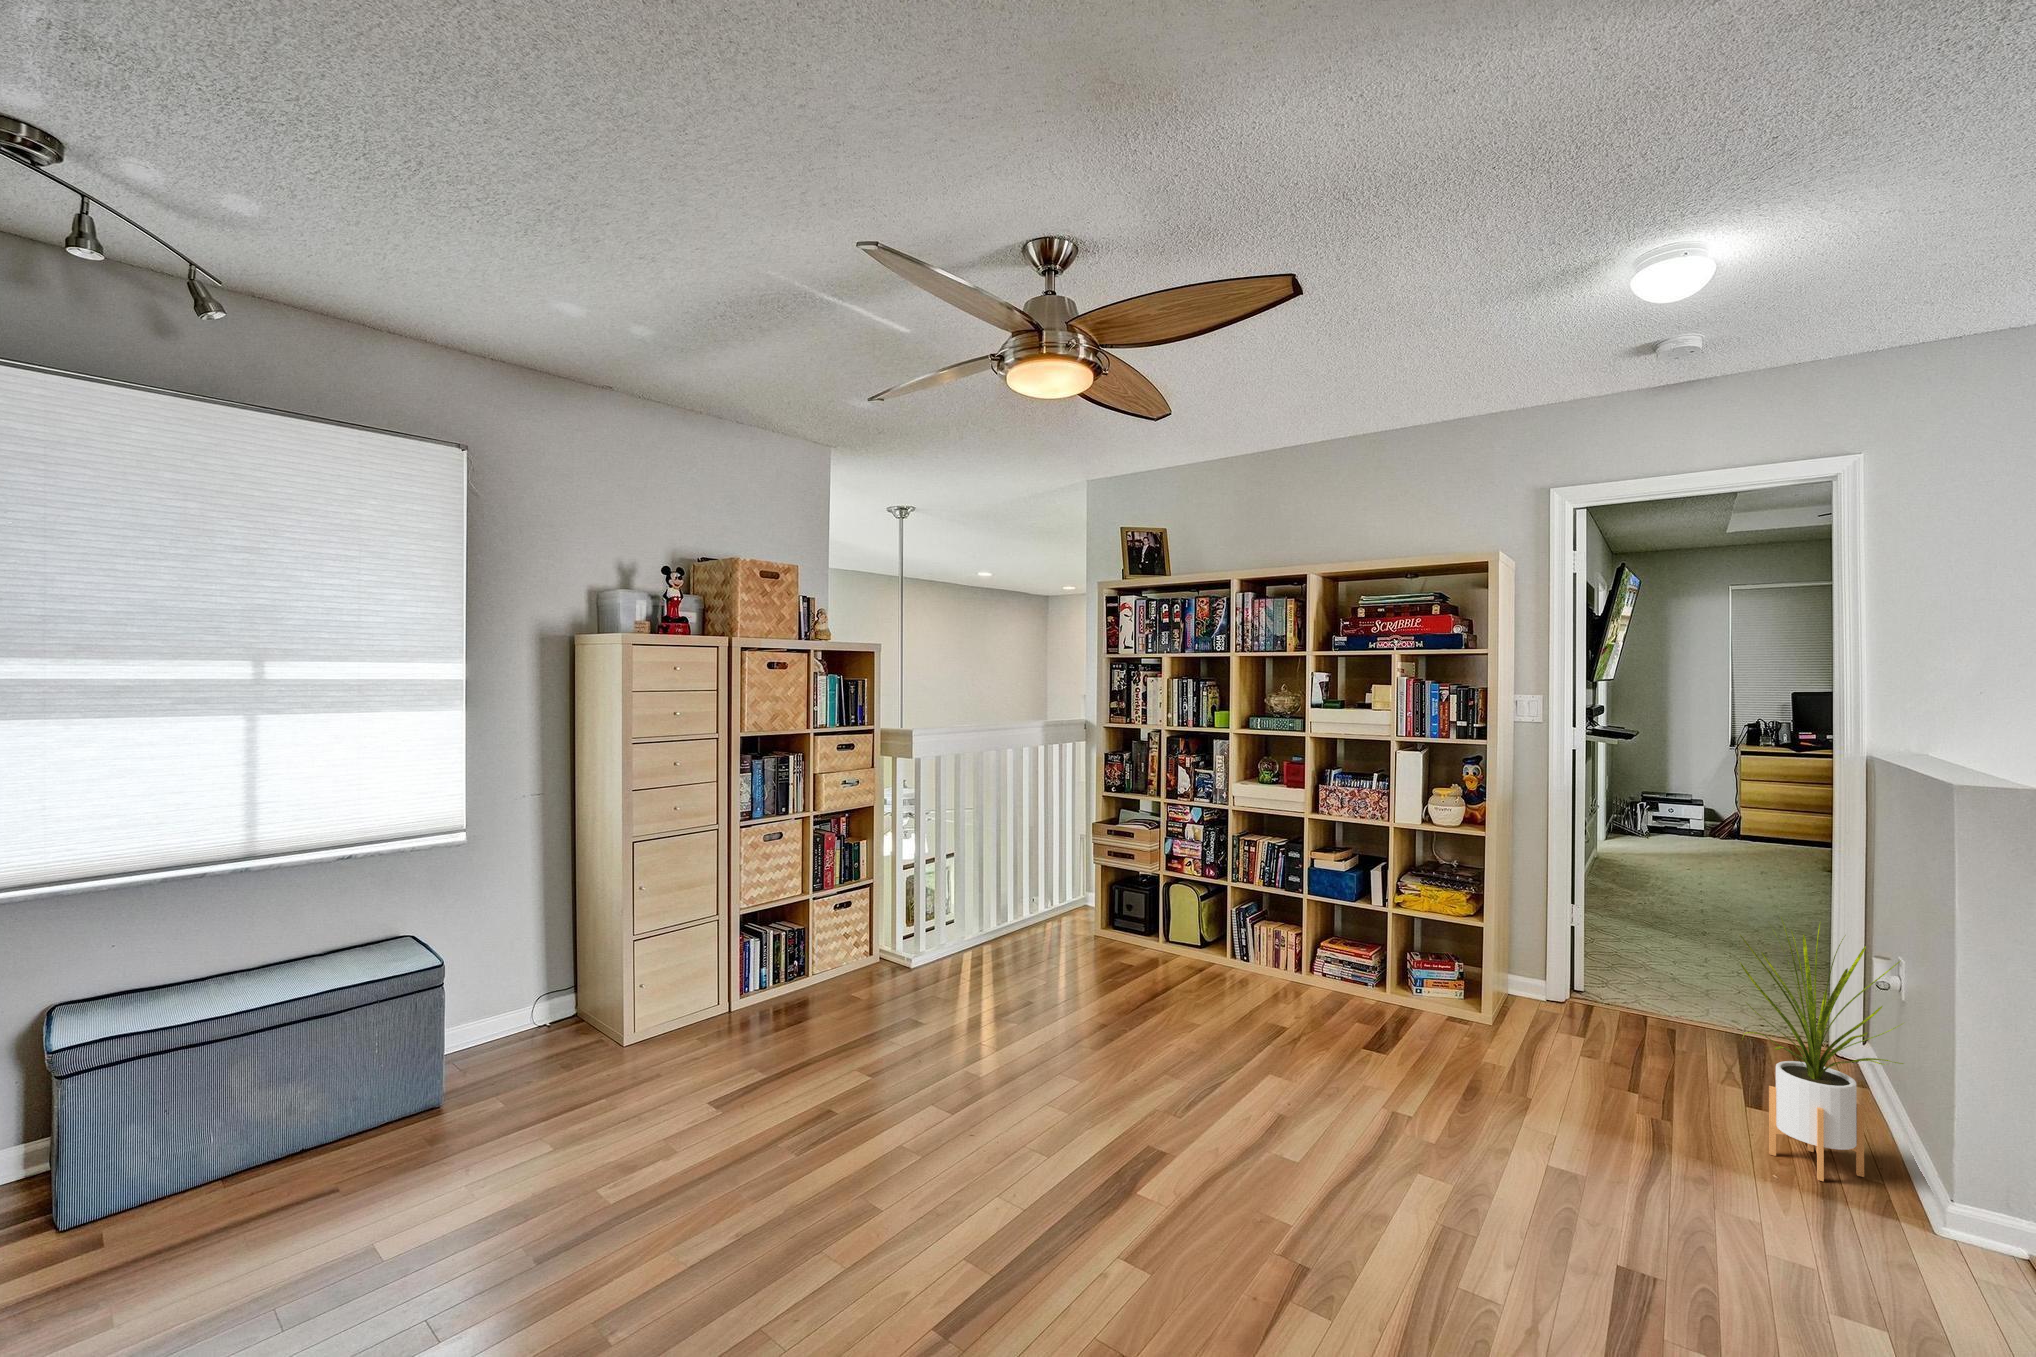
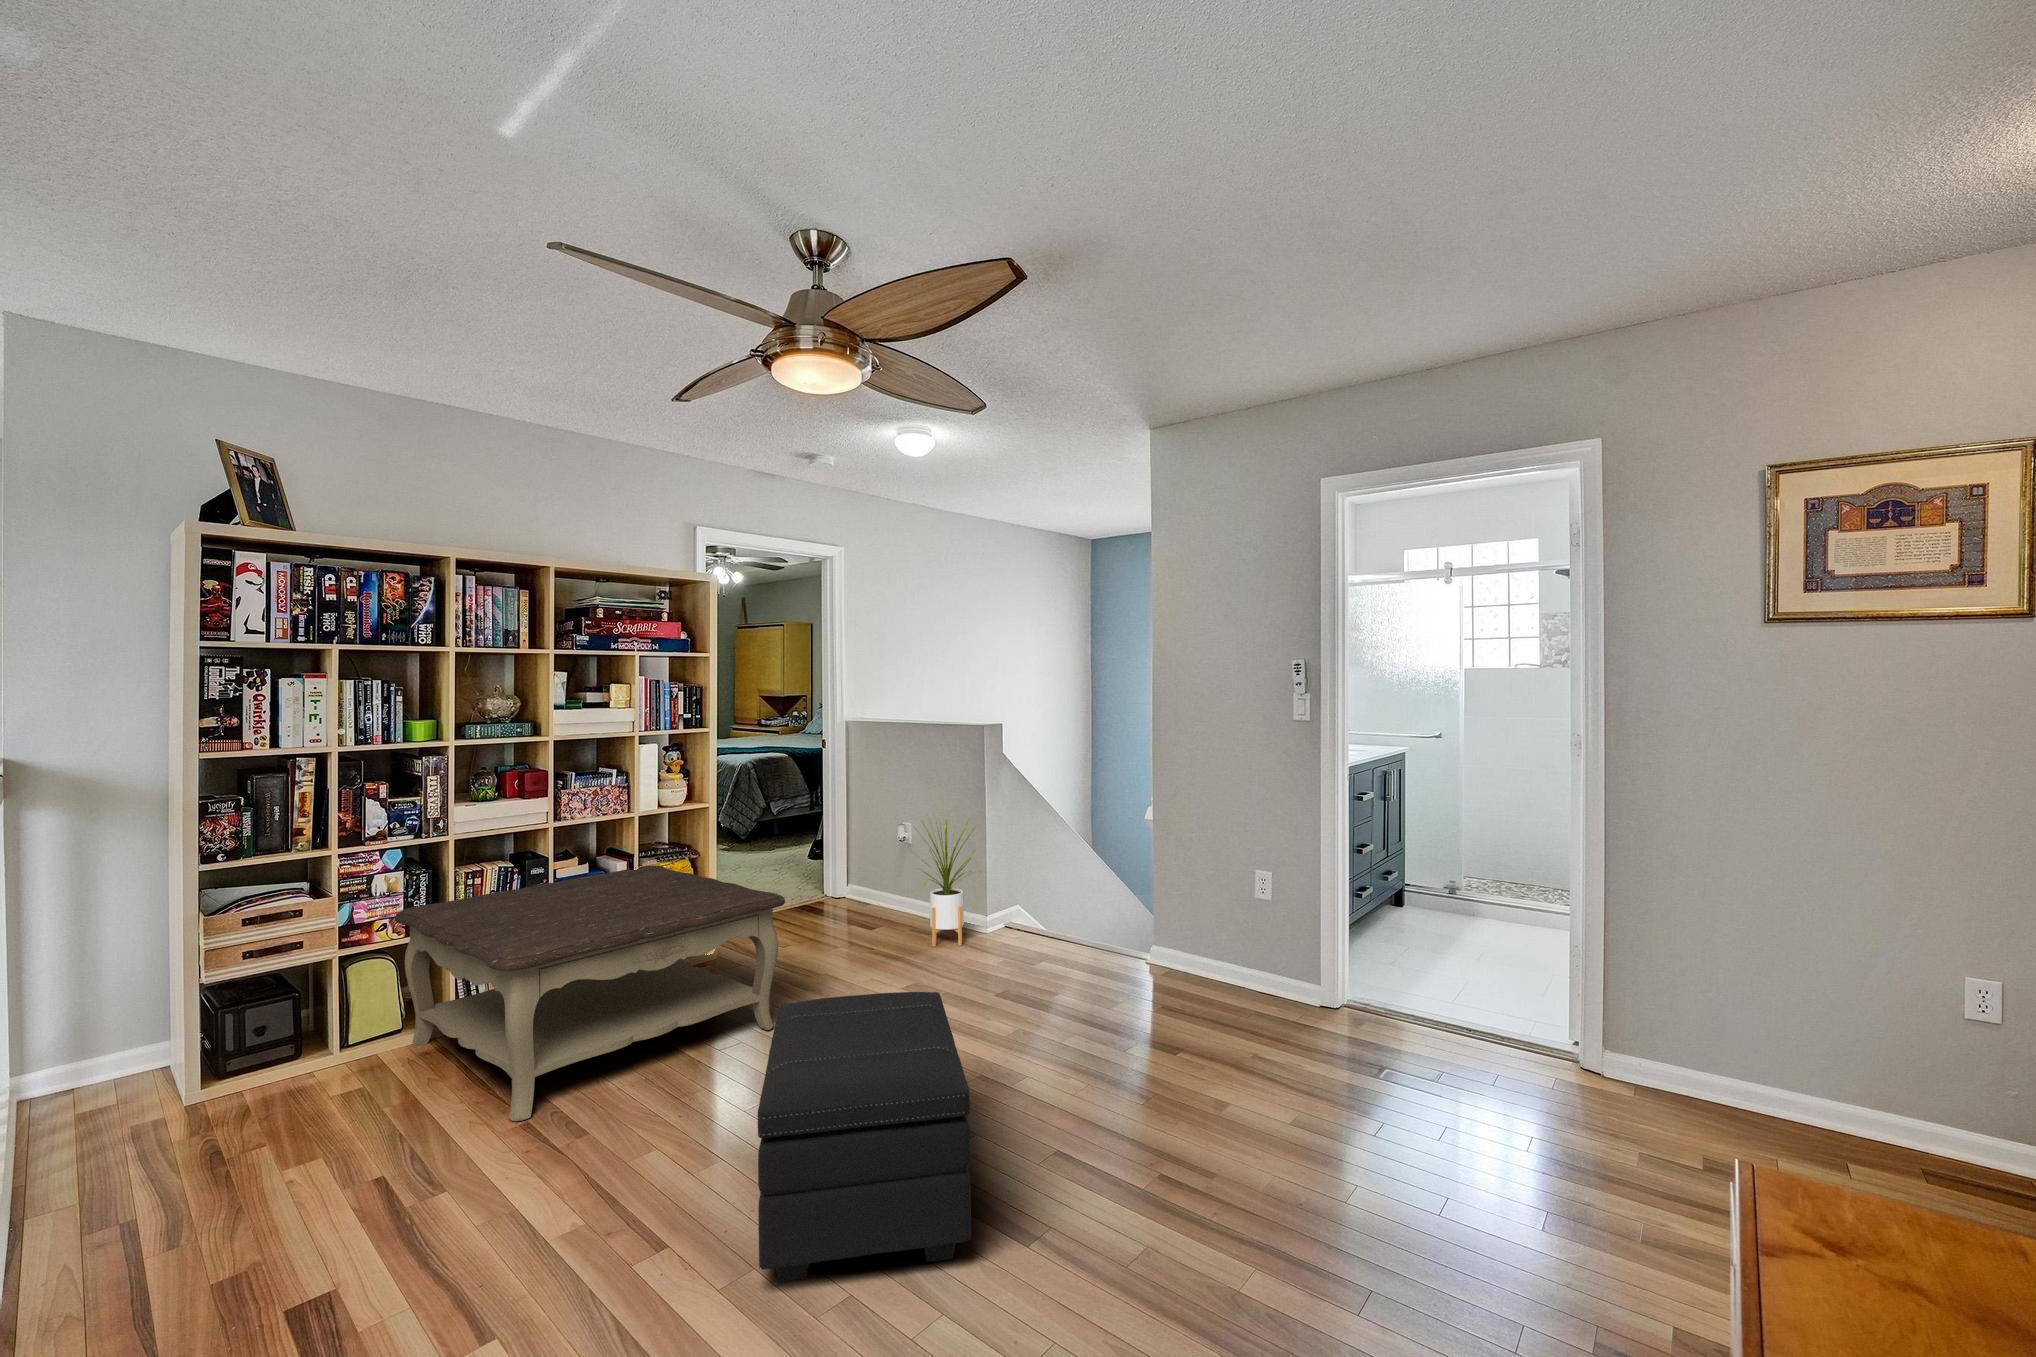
coffee table: none [1085,855,1410,1084] -> present [394,865,785,1121]
footstool: none [885,1003,1181,1266] -> present [758,992,971,1283]

